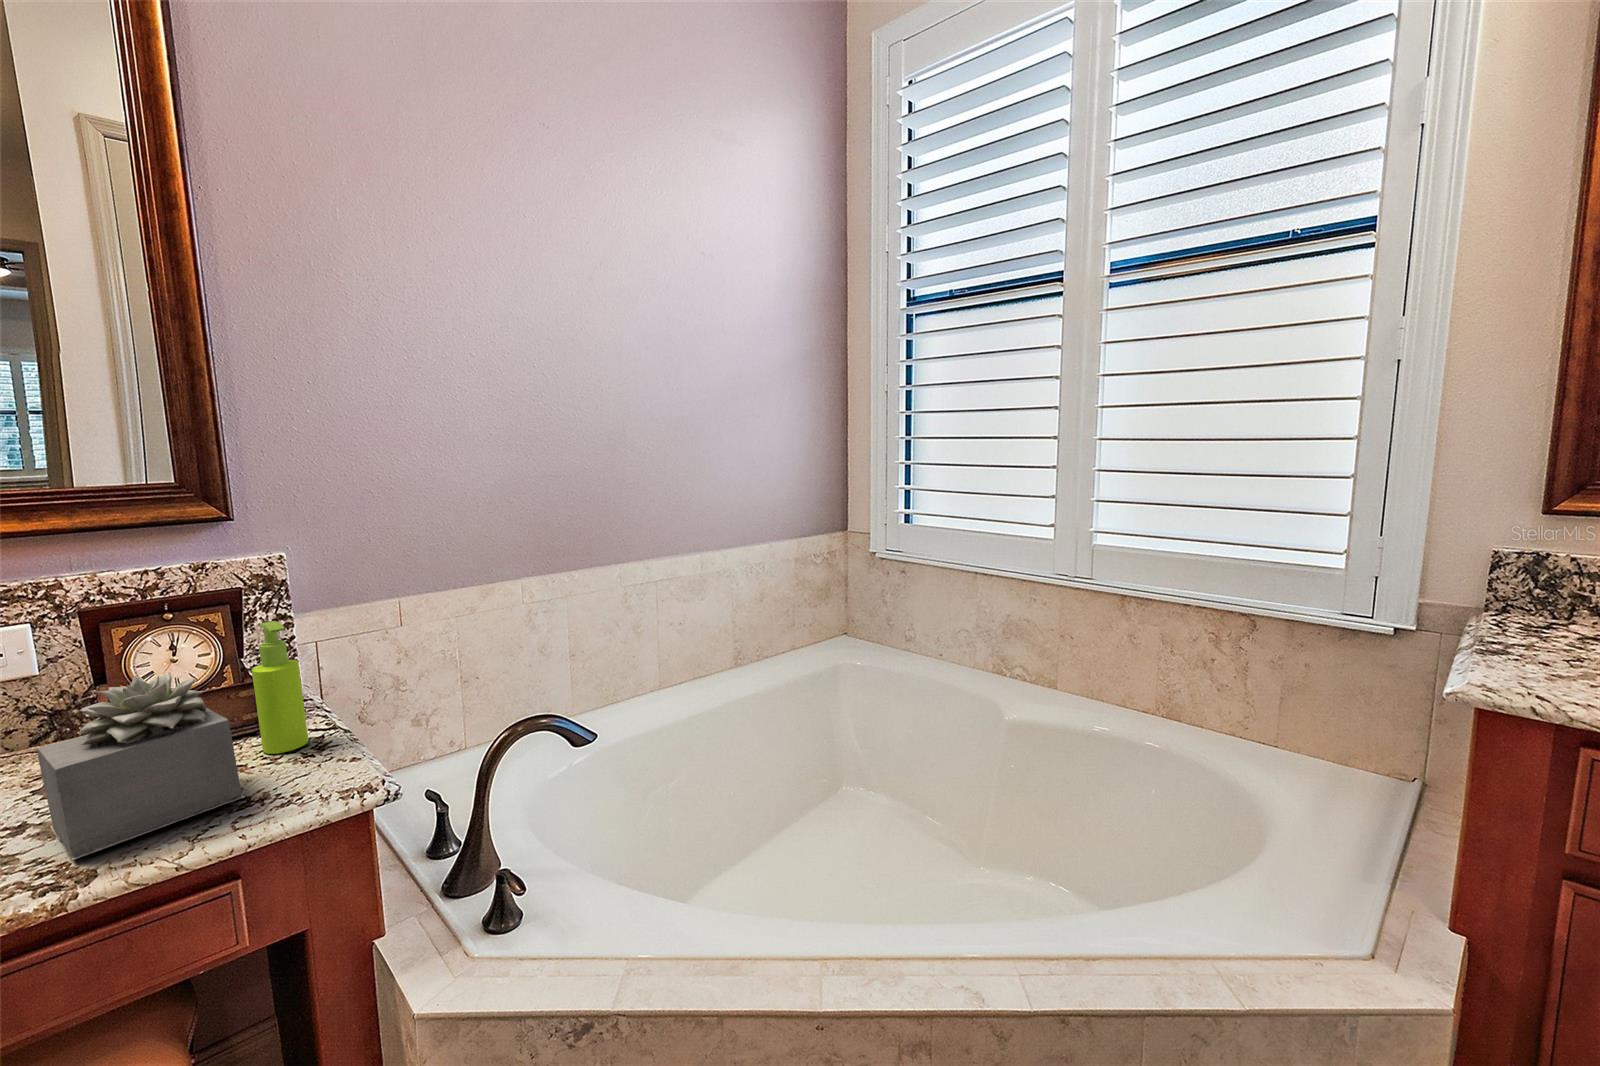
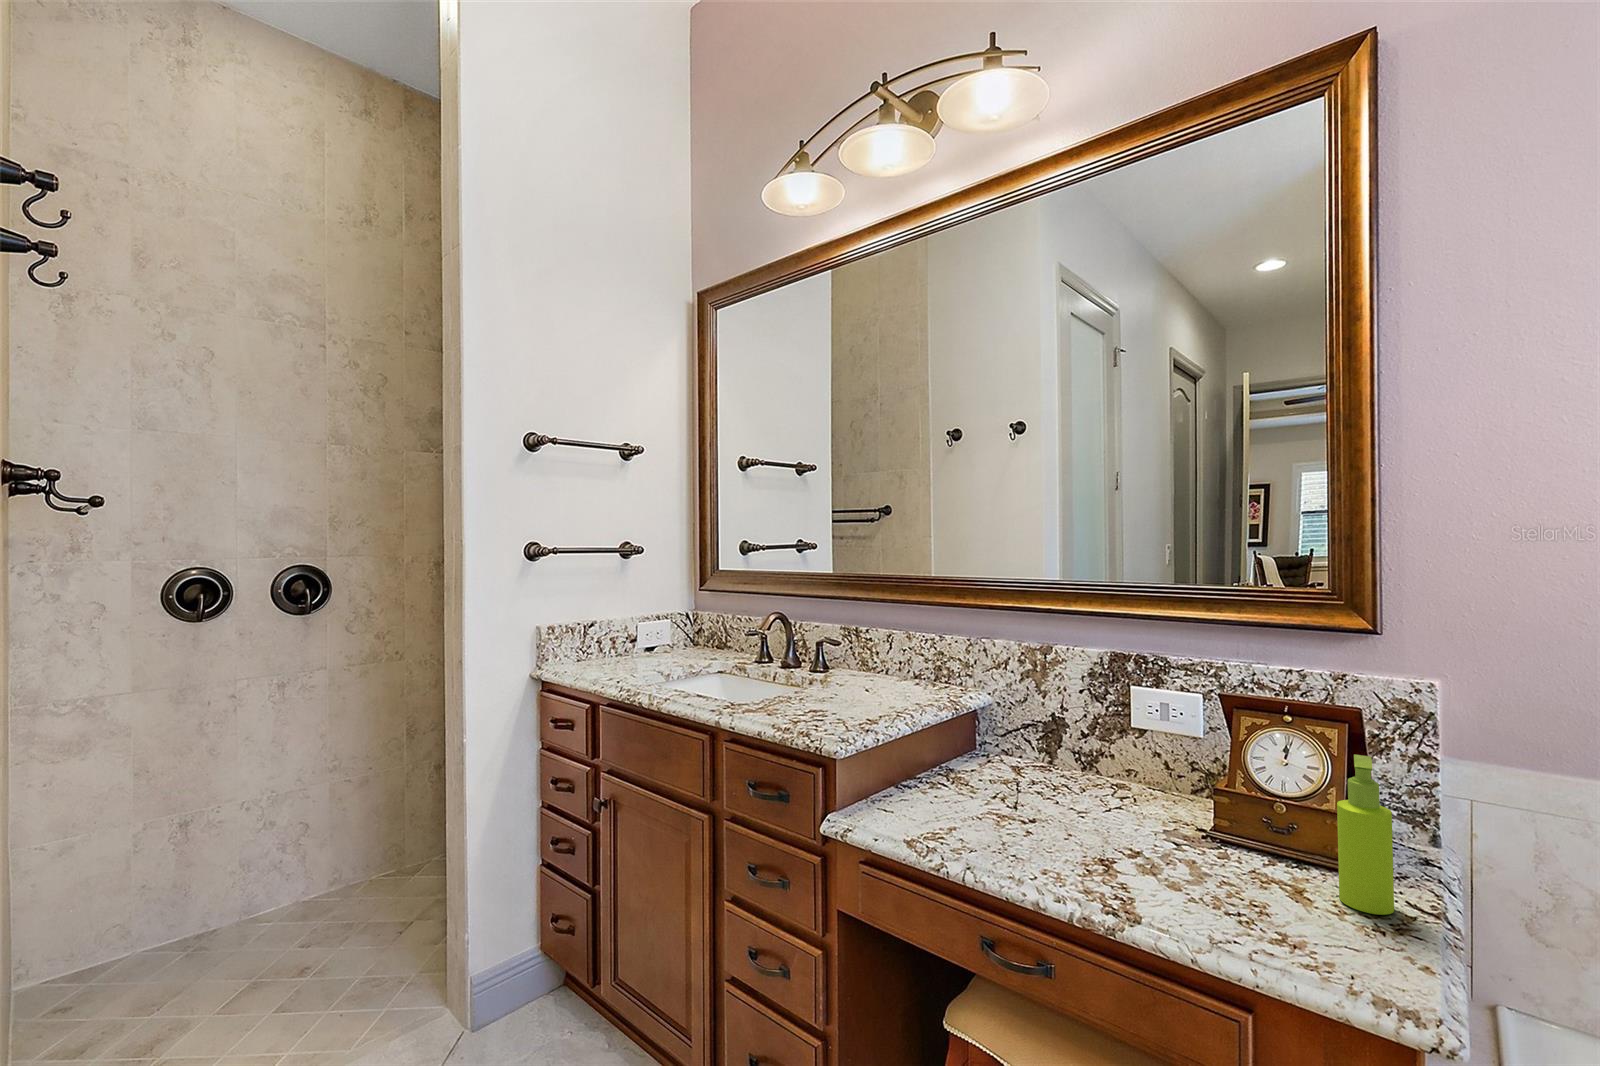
succulent plant: present [37,672,245,860] -> none [1134,765,1280,933]

